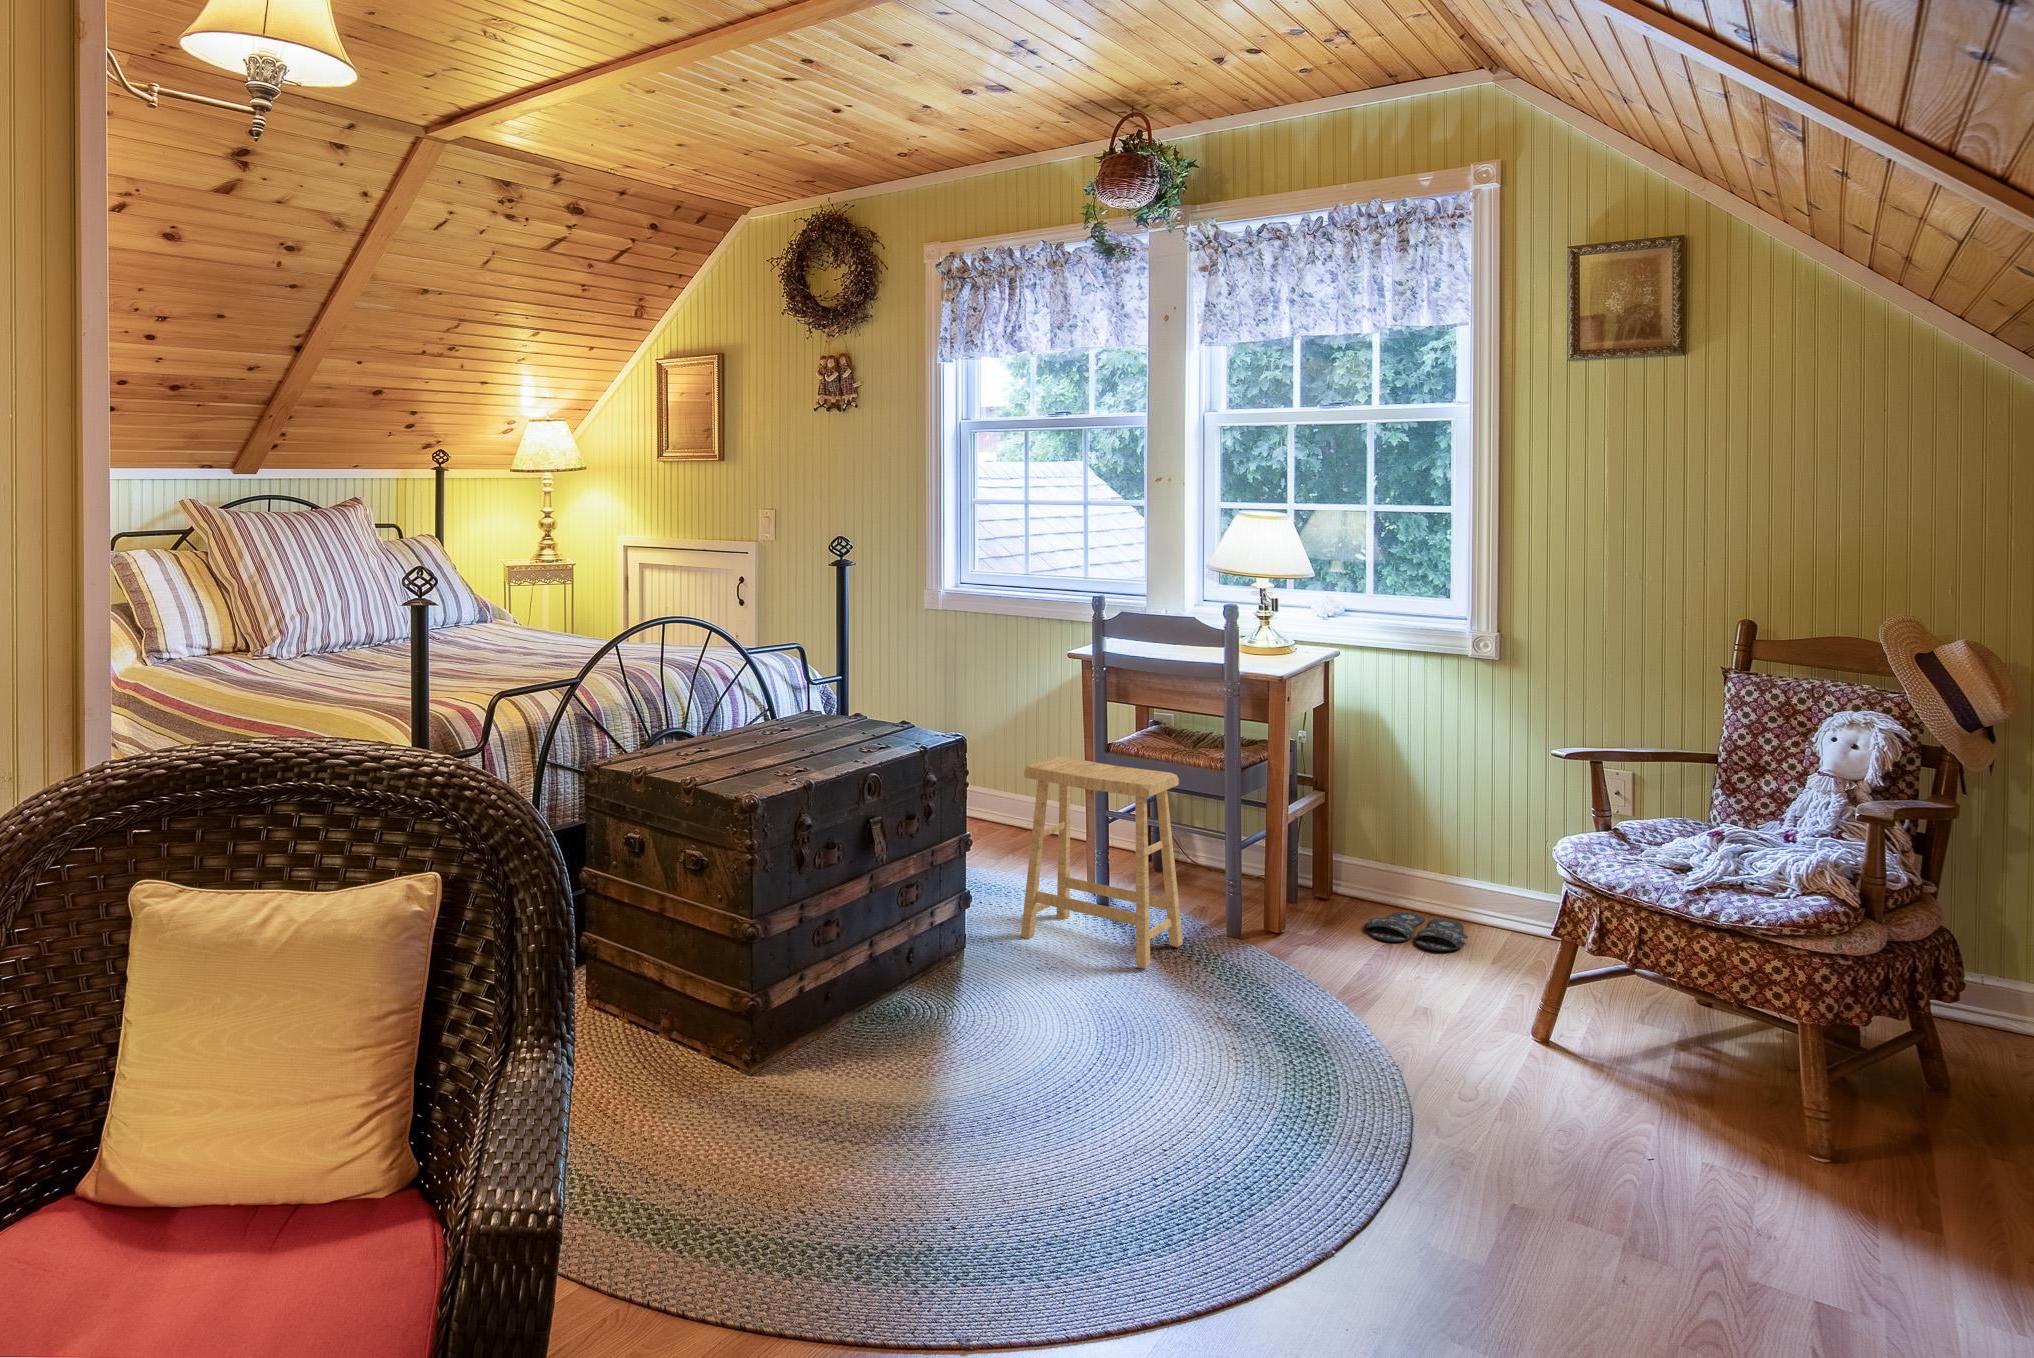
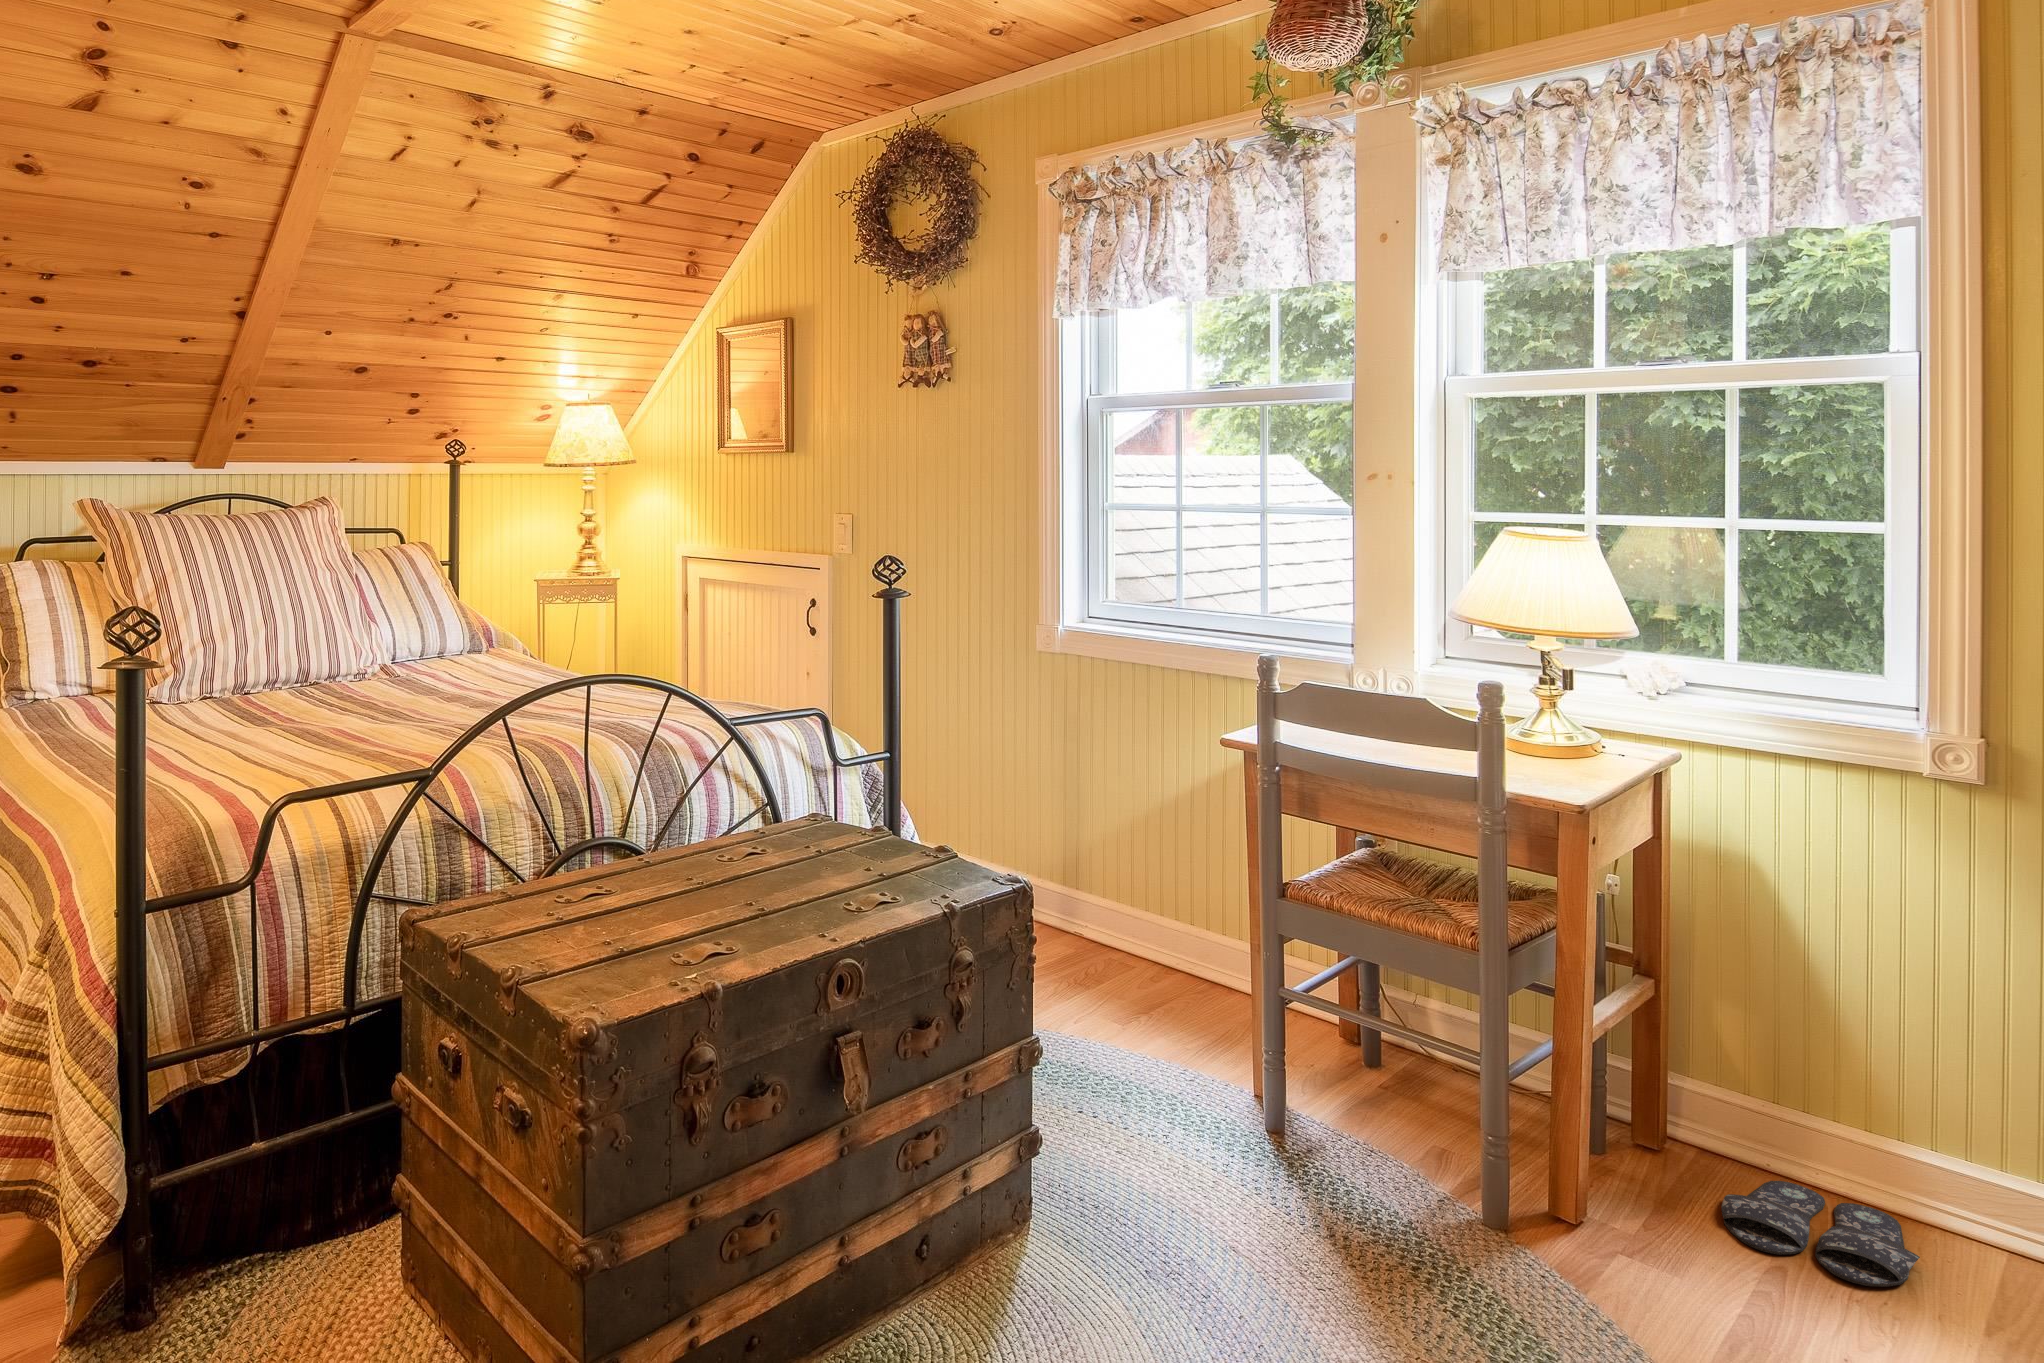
footstool: present [1021,757,1183,968] -> none [1131,902,1399,1284]

